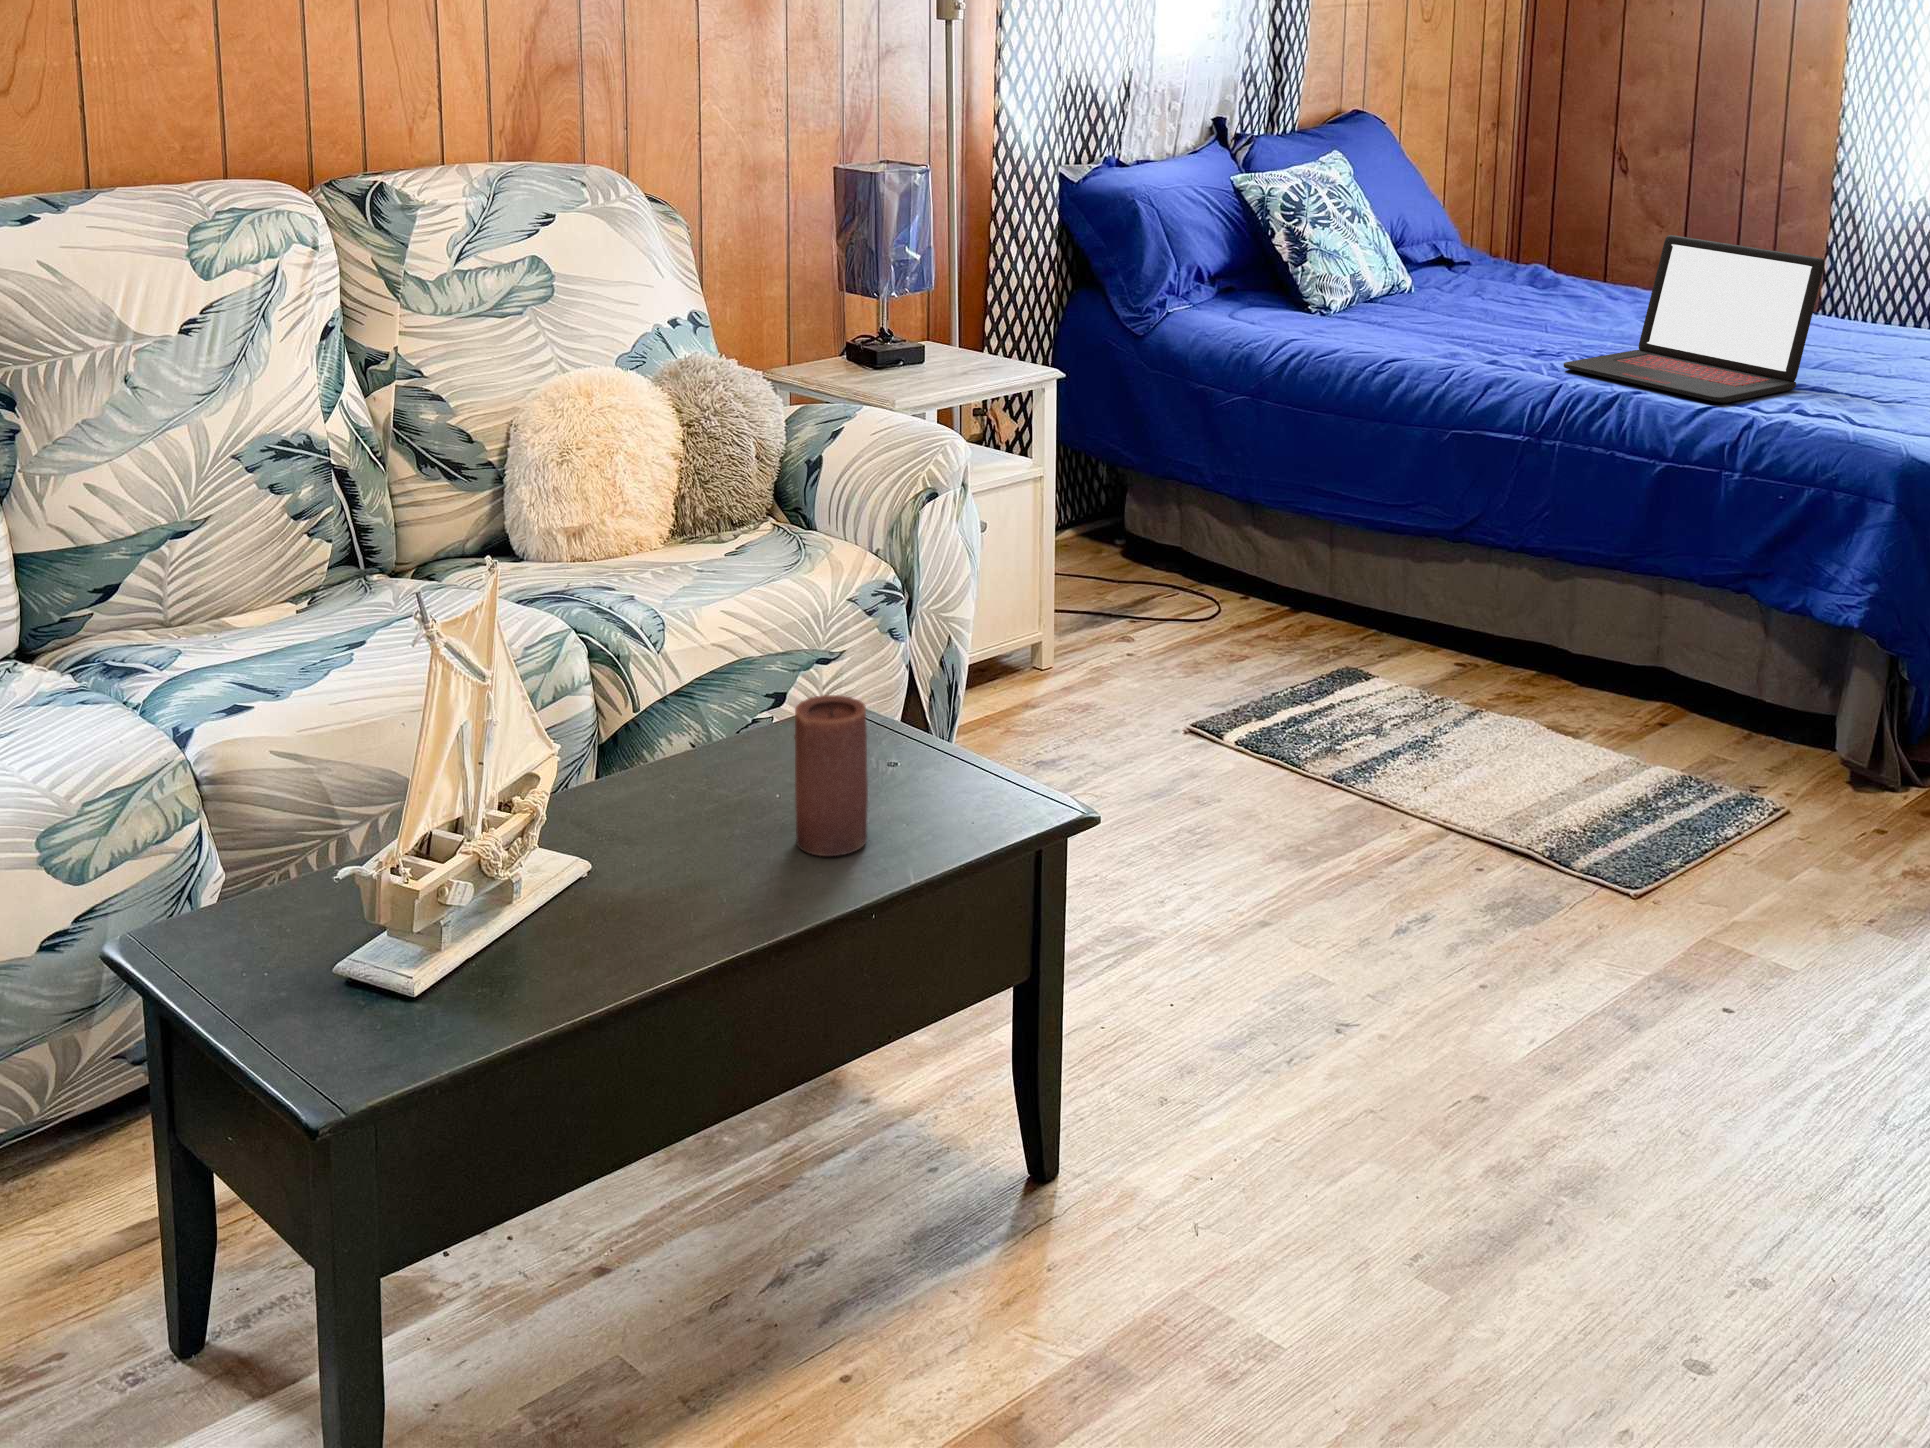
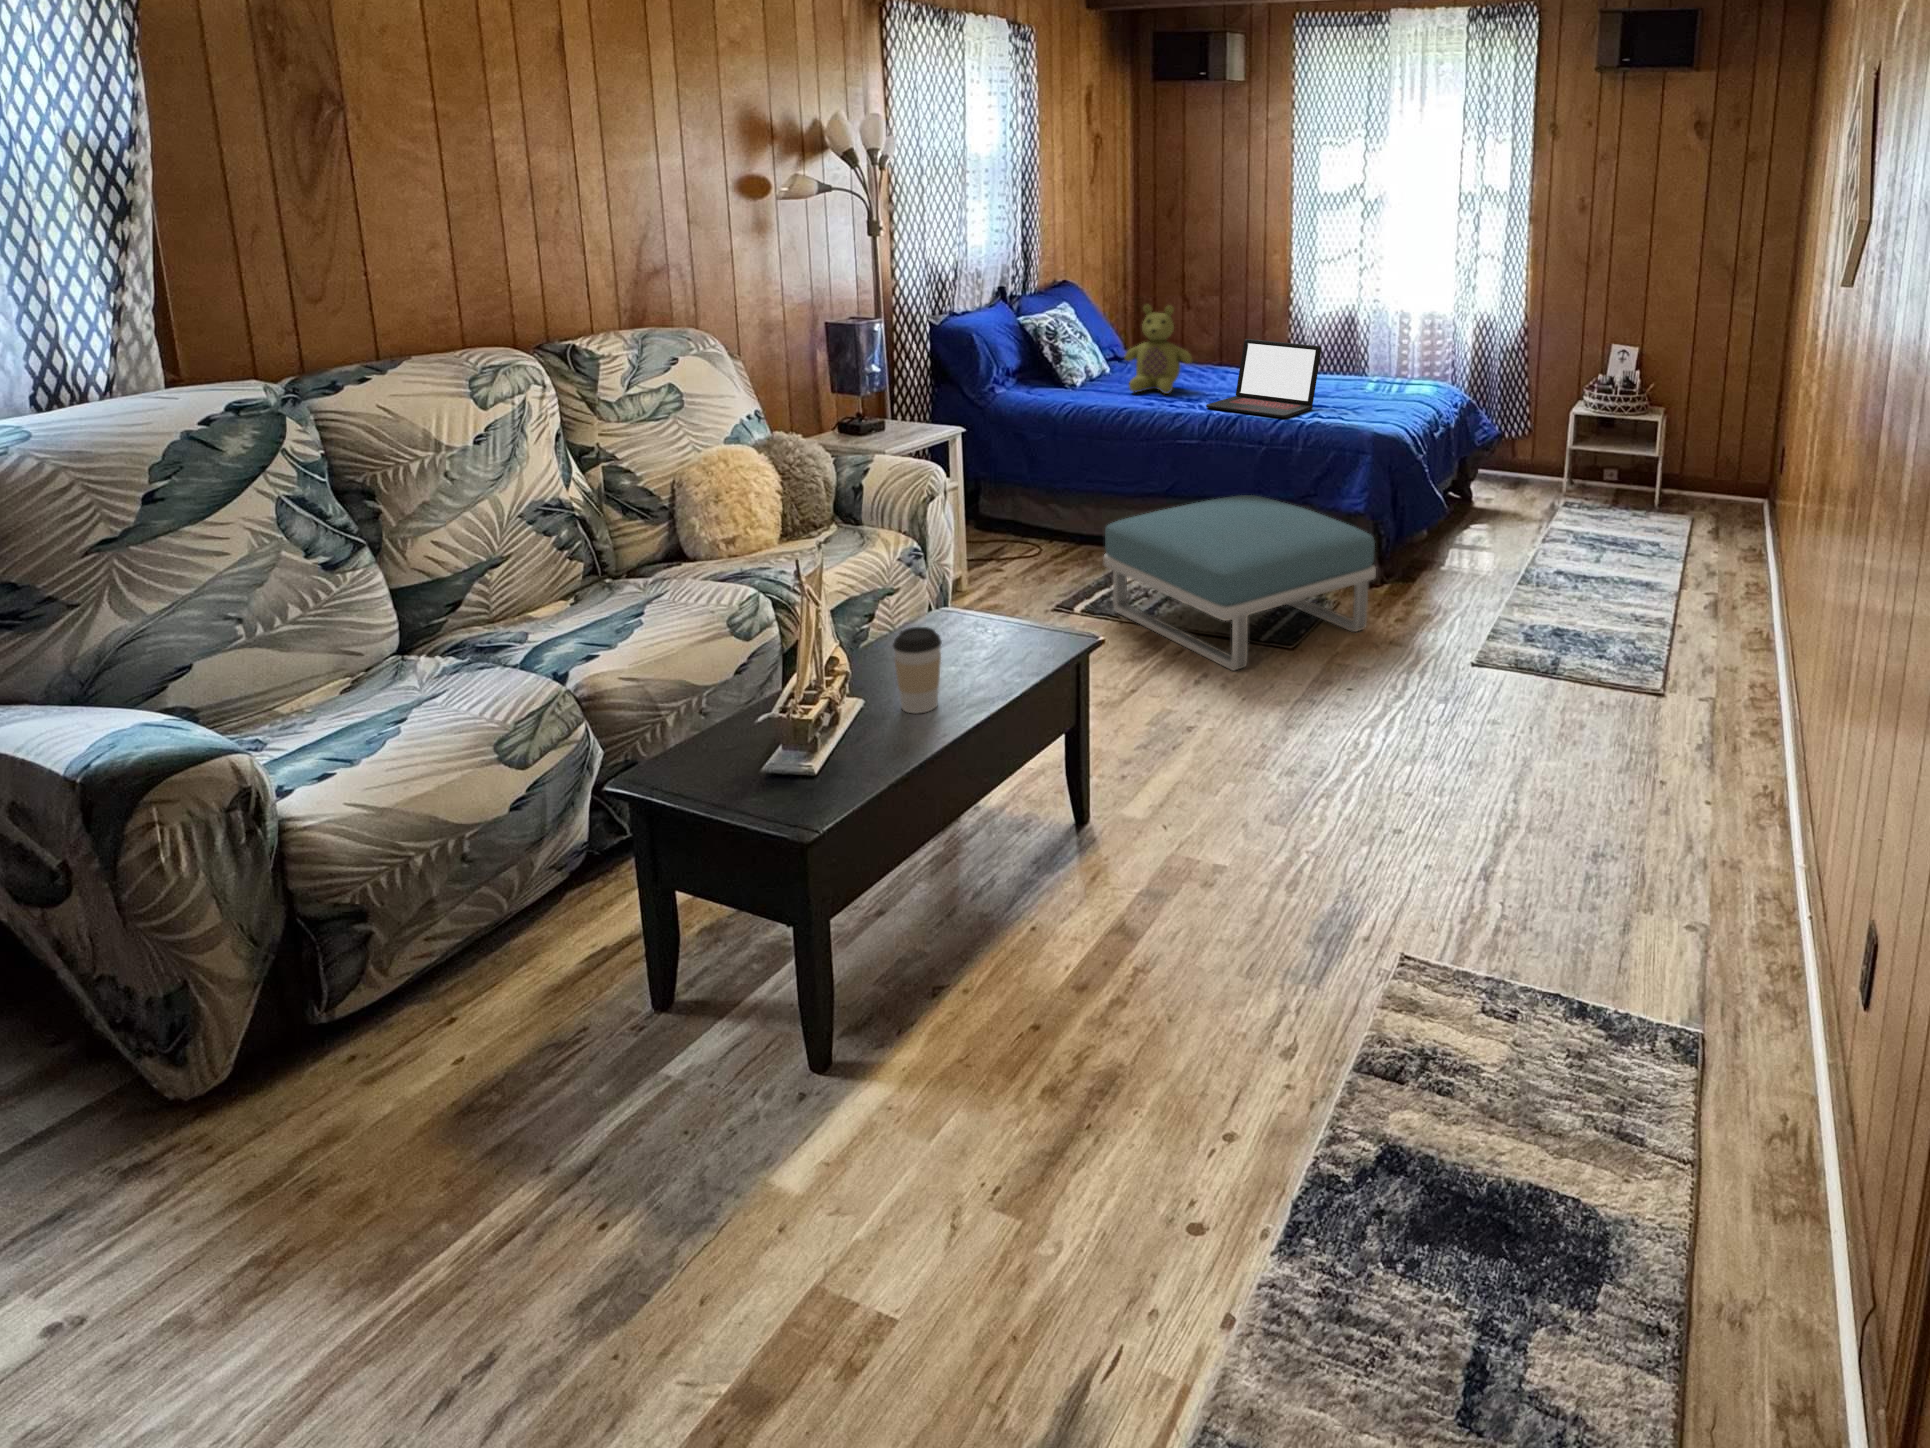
stuffed bear: none [1426,157,1563,335] -> present [1125,305,1192,394]
footstool: none [1283,554,1858,918] -> present [1103,495,1376,670]
candle: present [794,695,868,856] -> none [960,594,1000,676]
coffee cup: none [631,743,723,911] -> present [893,627,942,713]

